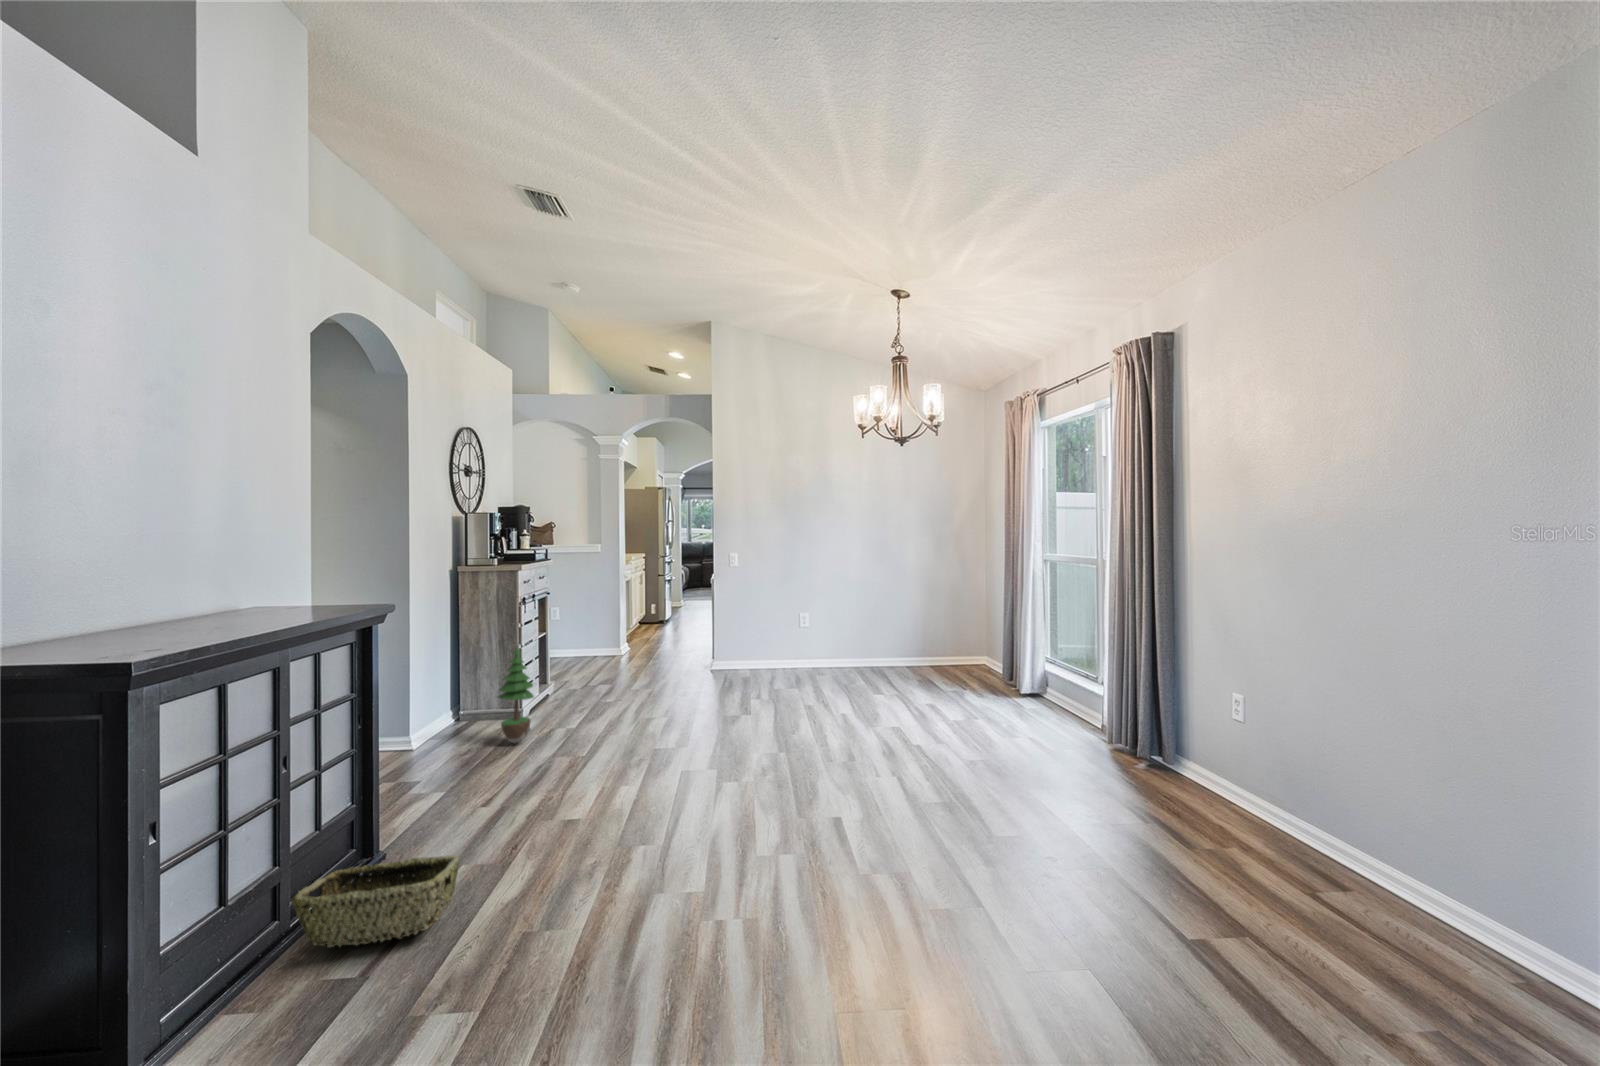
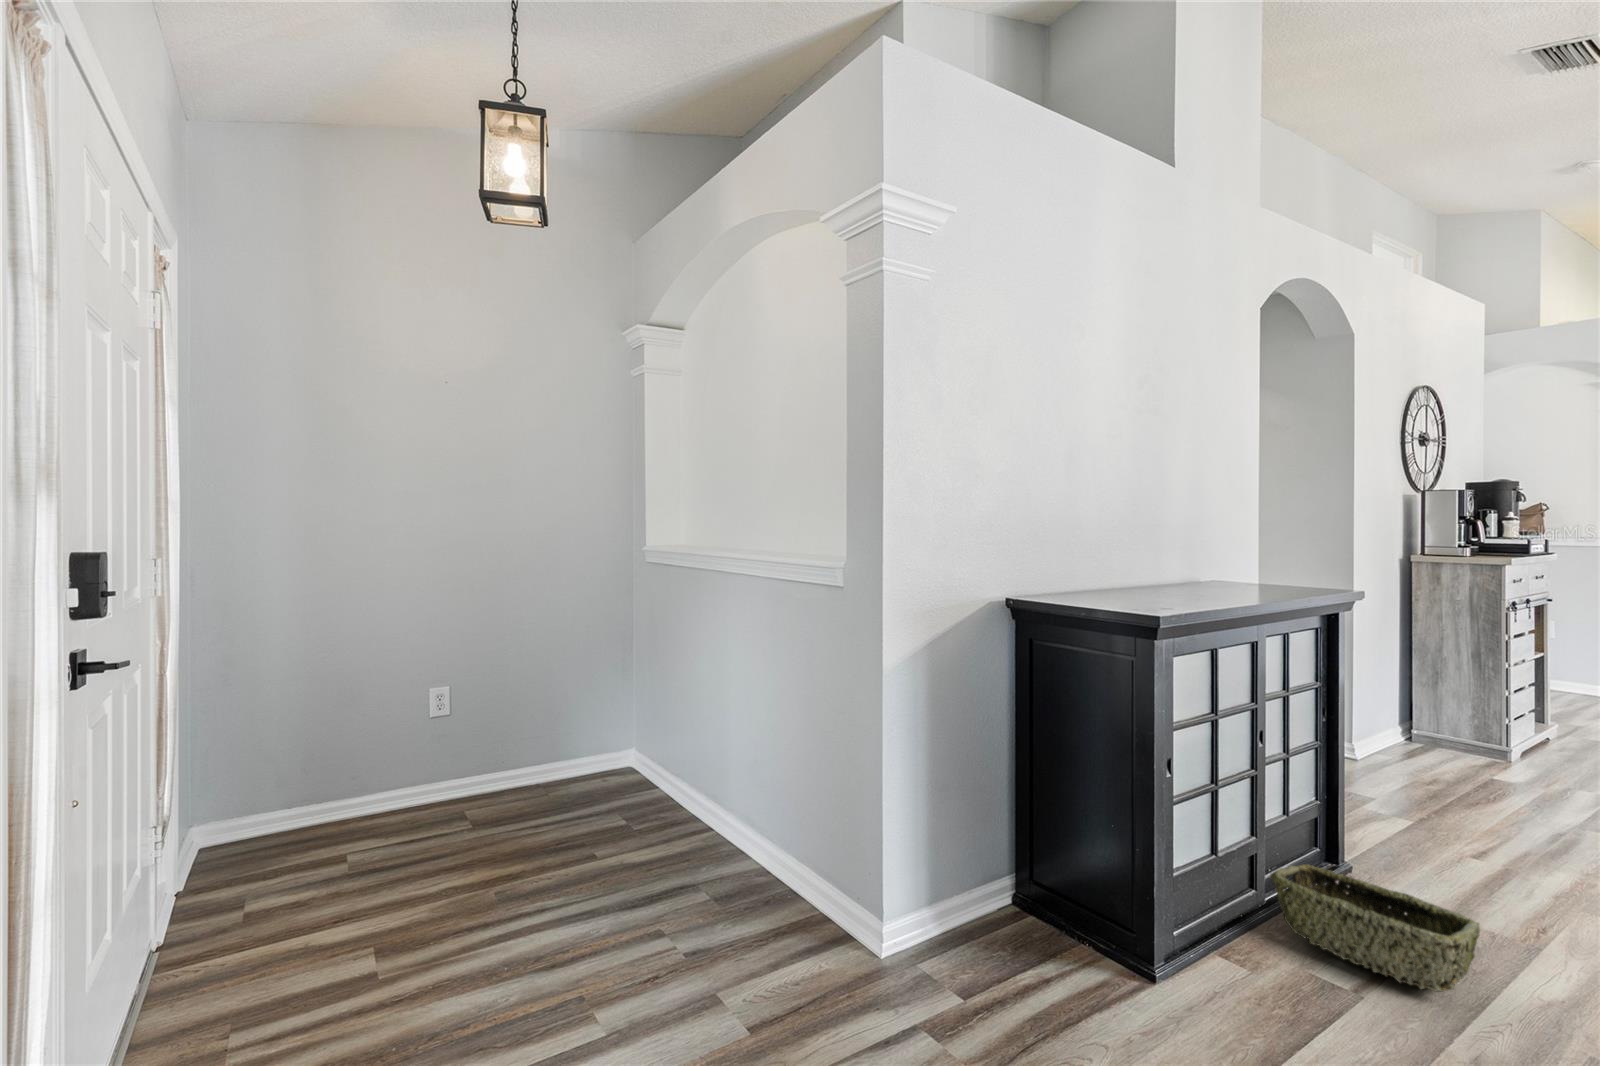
potted tree: present [497,648,534,744] -> none [1477,665,1548,796]

